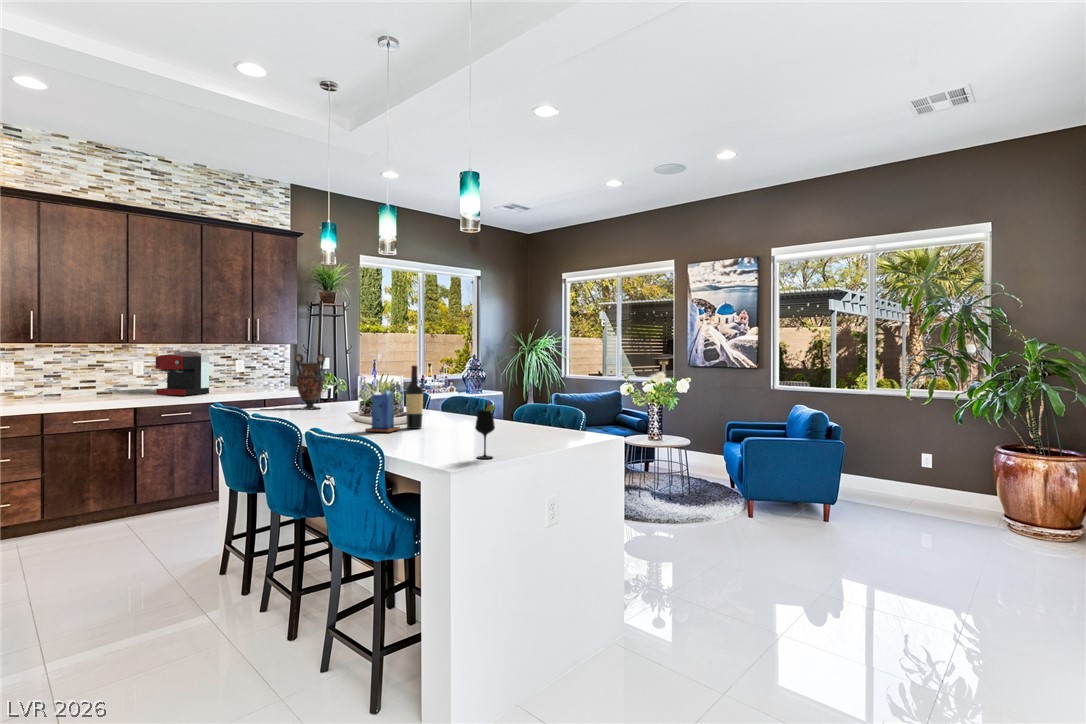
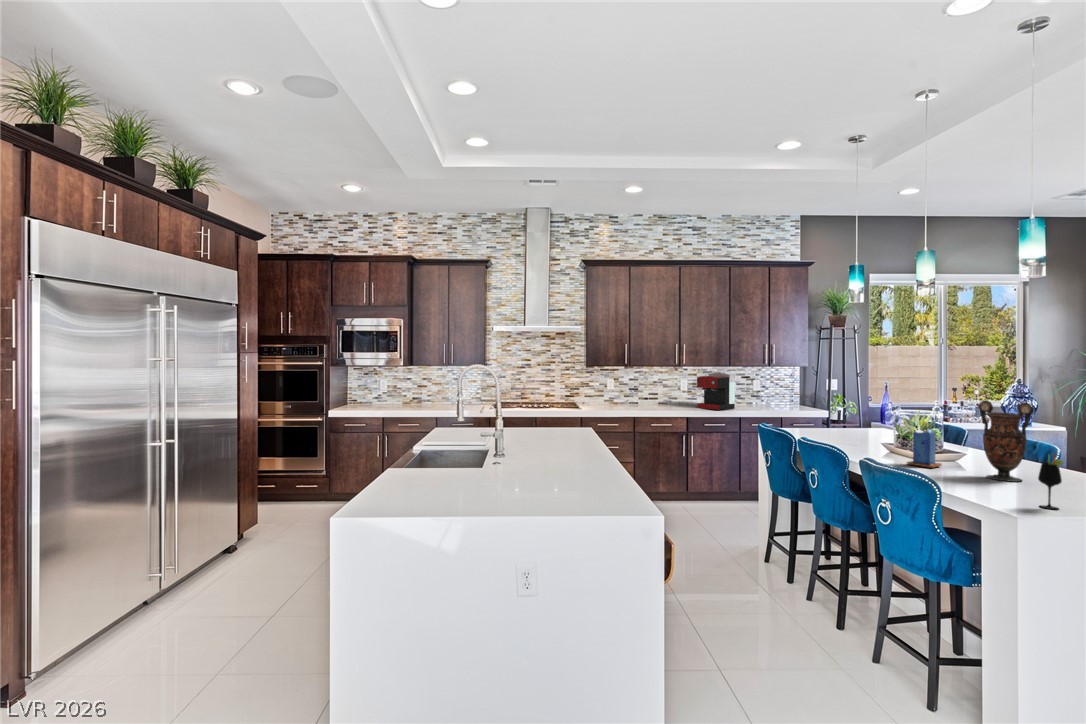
vase: present [295,354,325,410] -> present [978,400,1033,482]
wine bottle: present [406,365,423,429] -> none [947,406,966,467]

